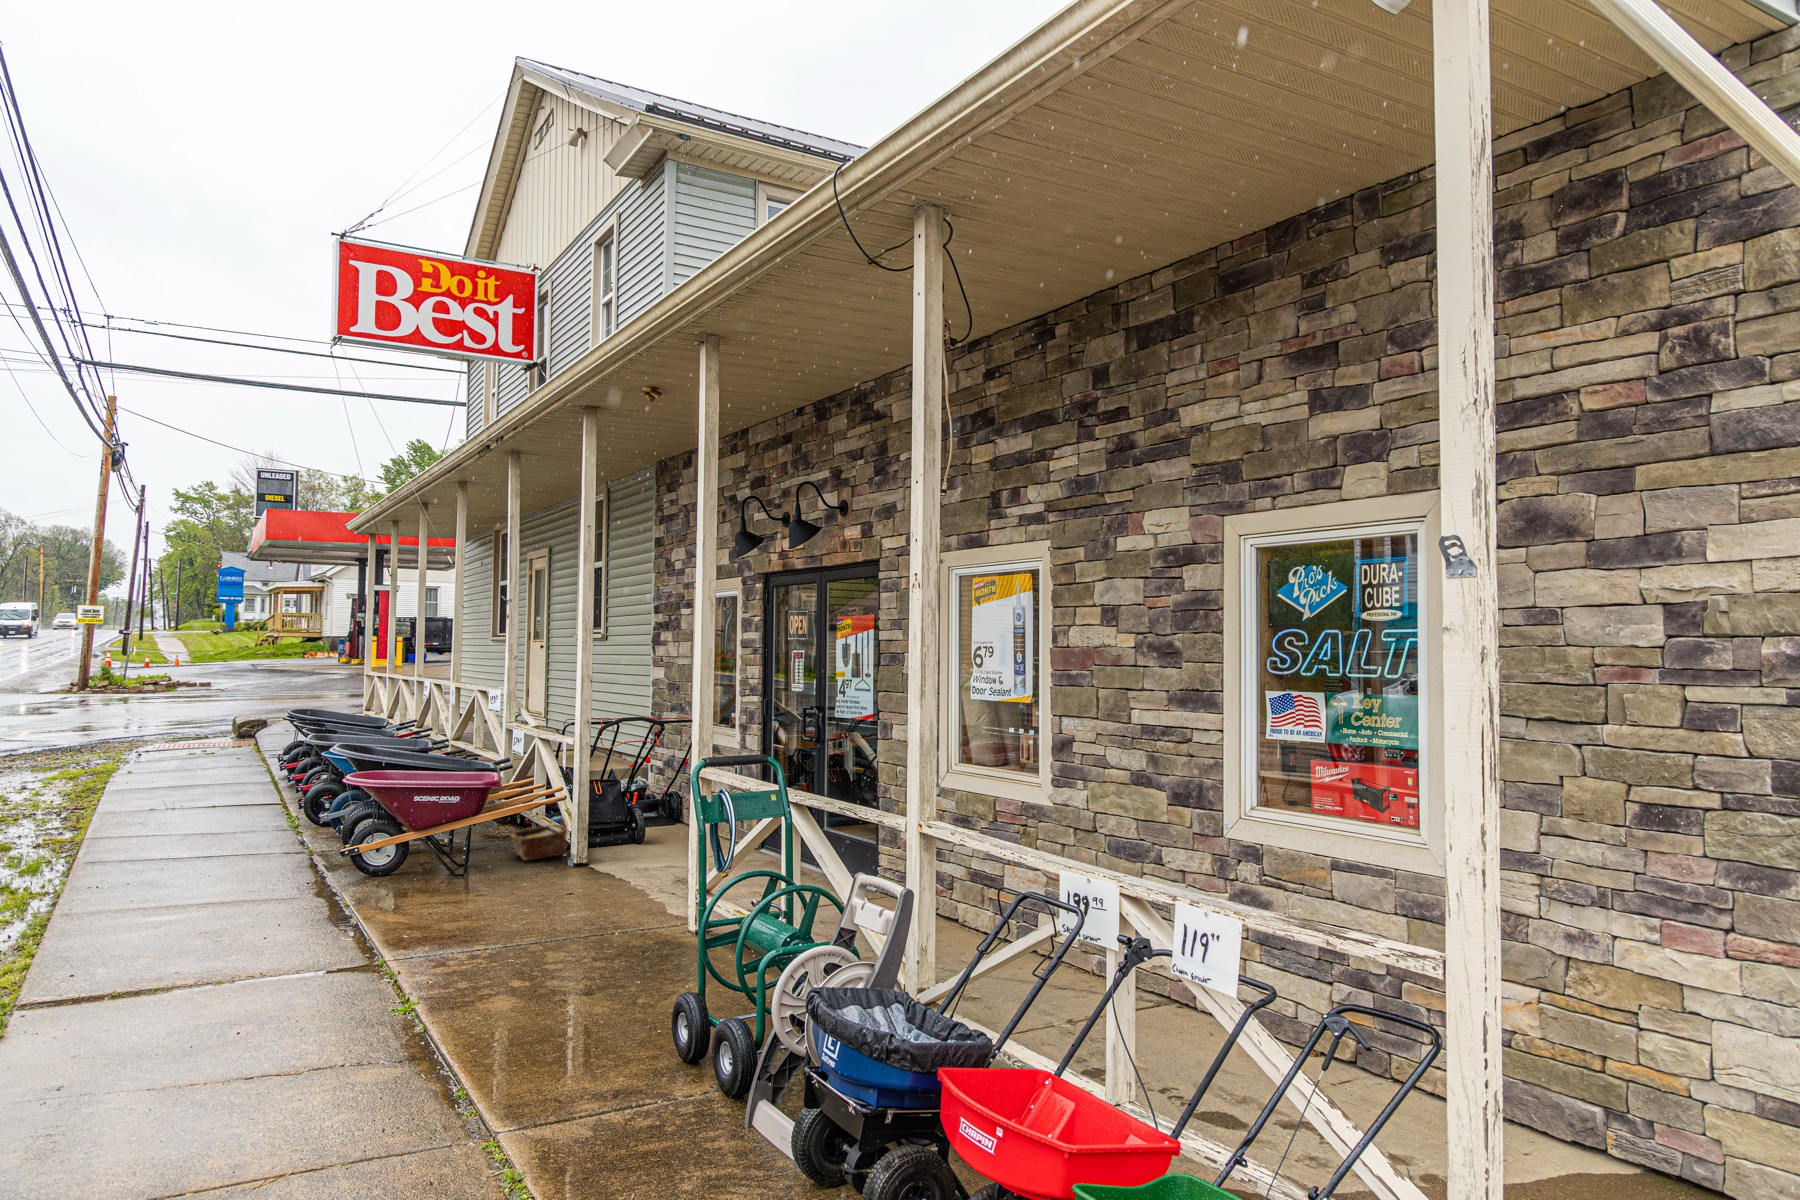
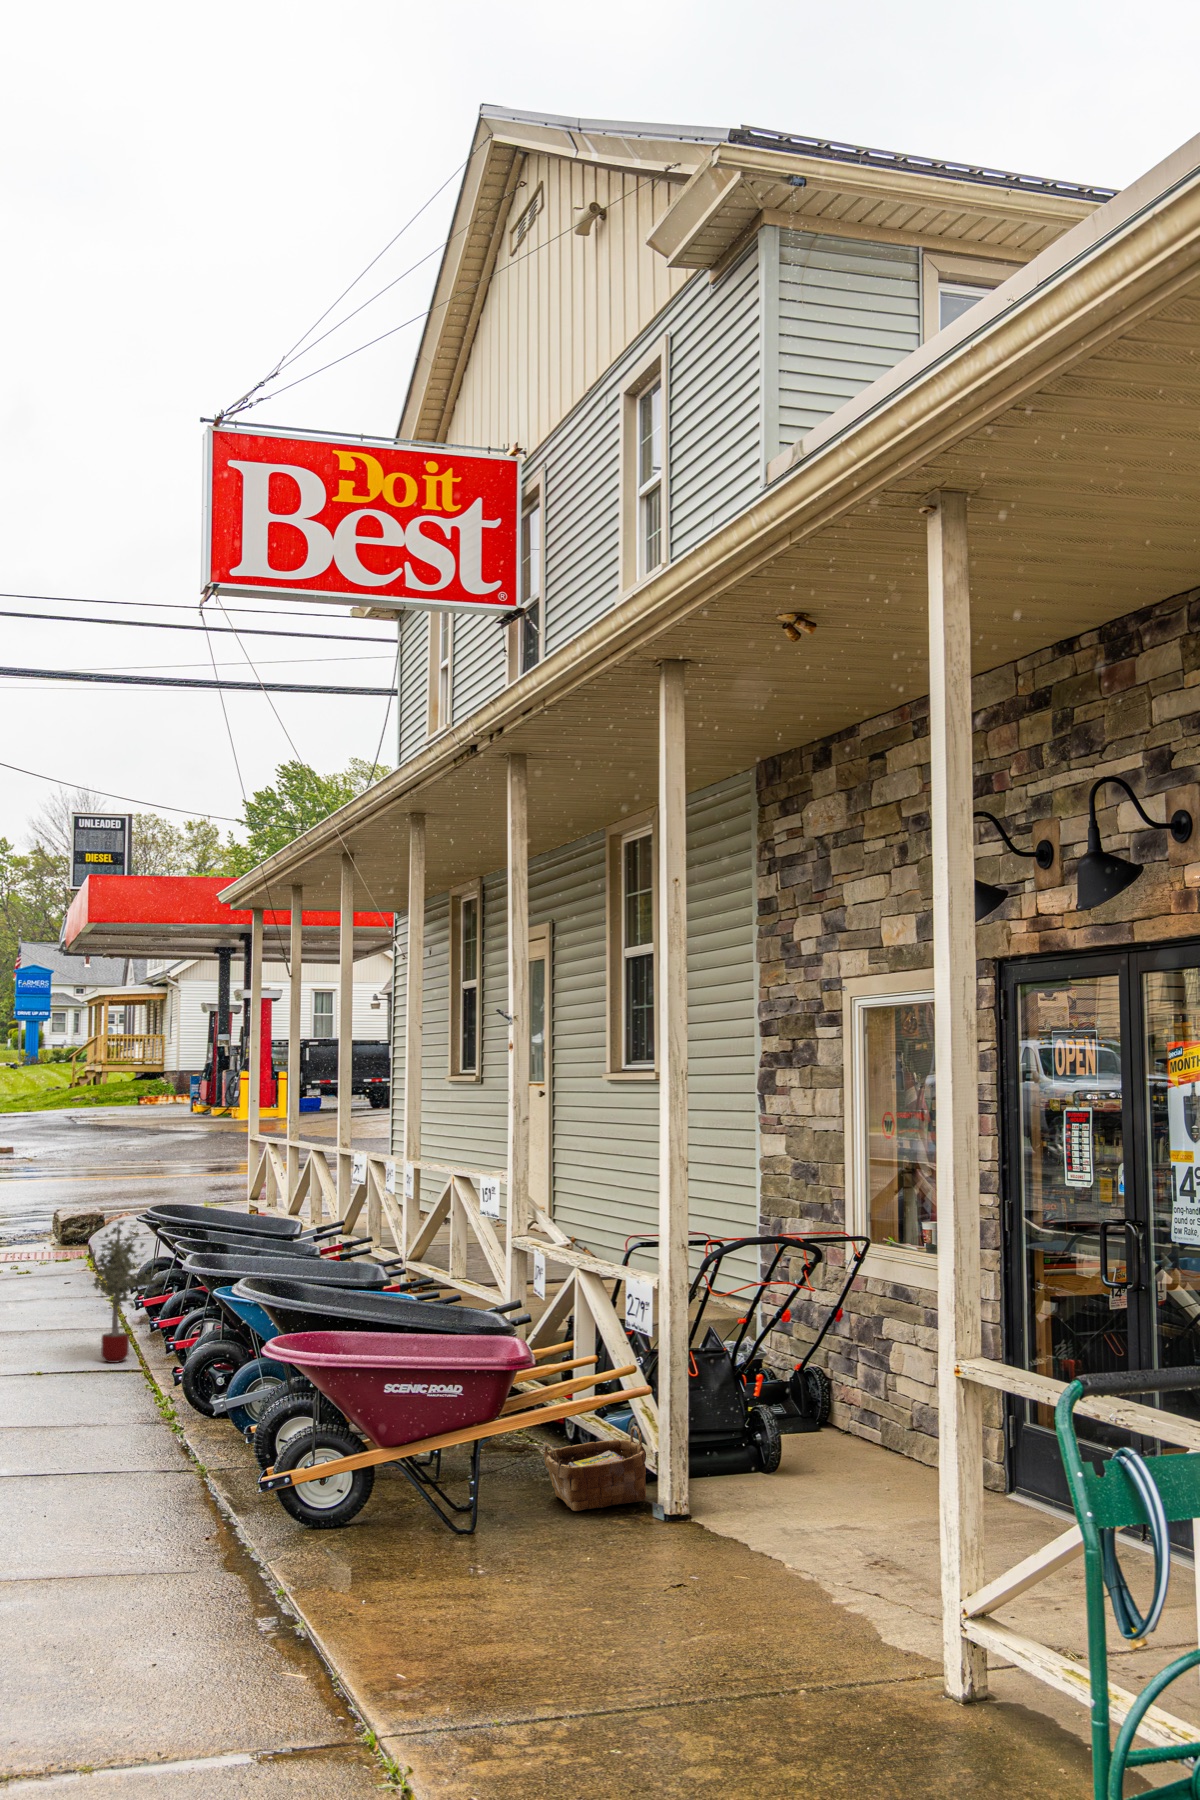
potted tree: none [245,719,297,803] -> present [91,1221,164,1363]

